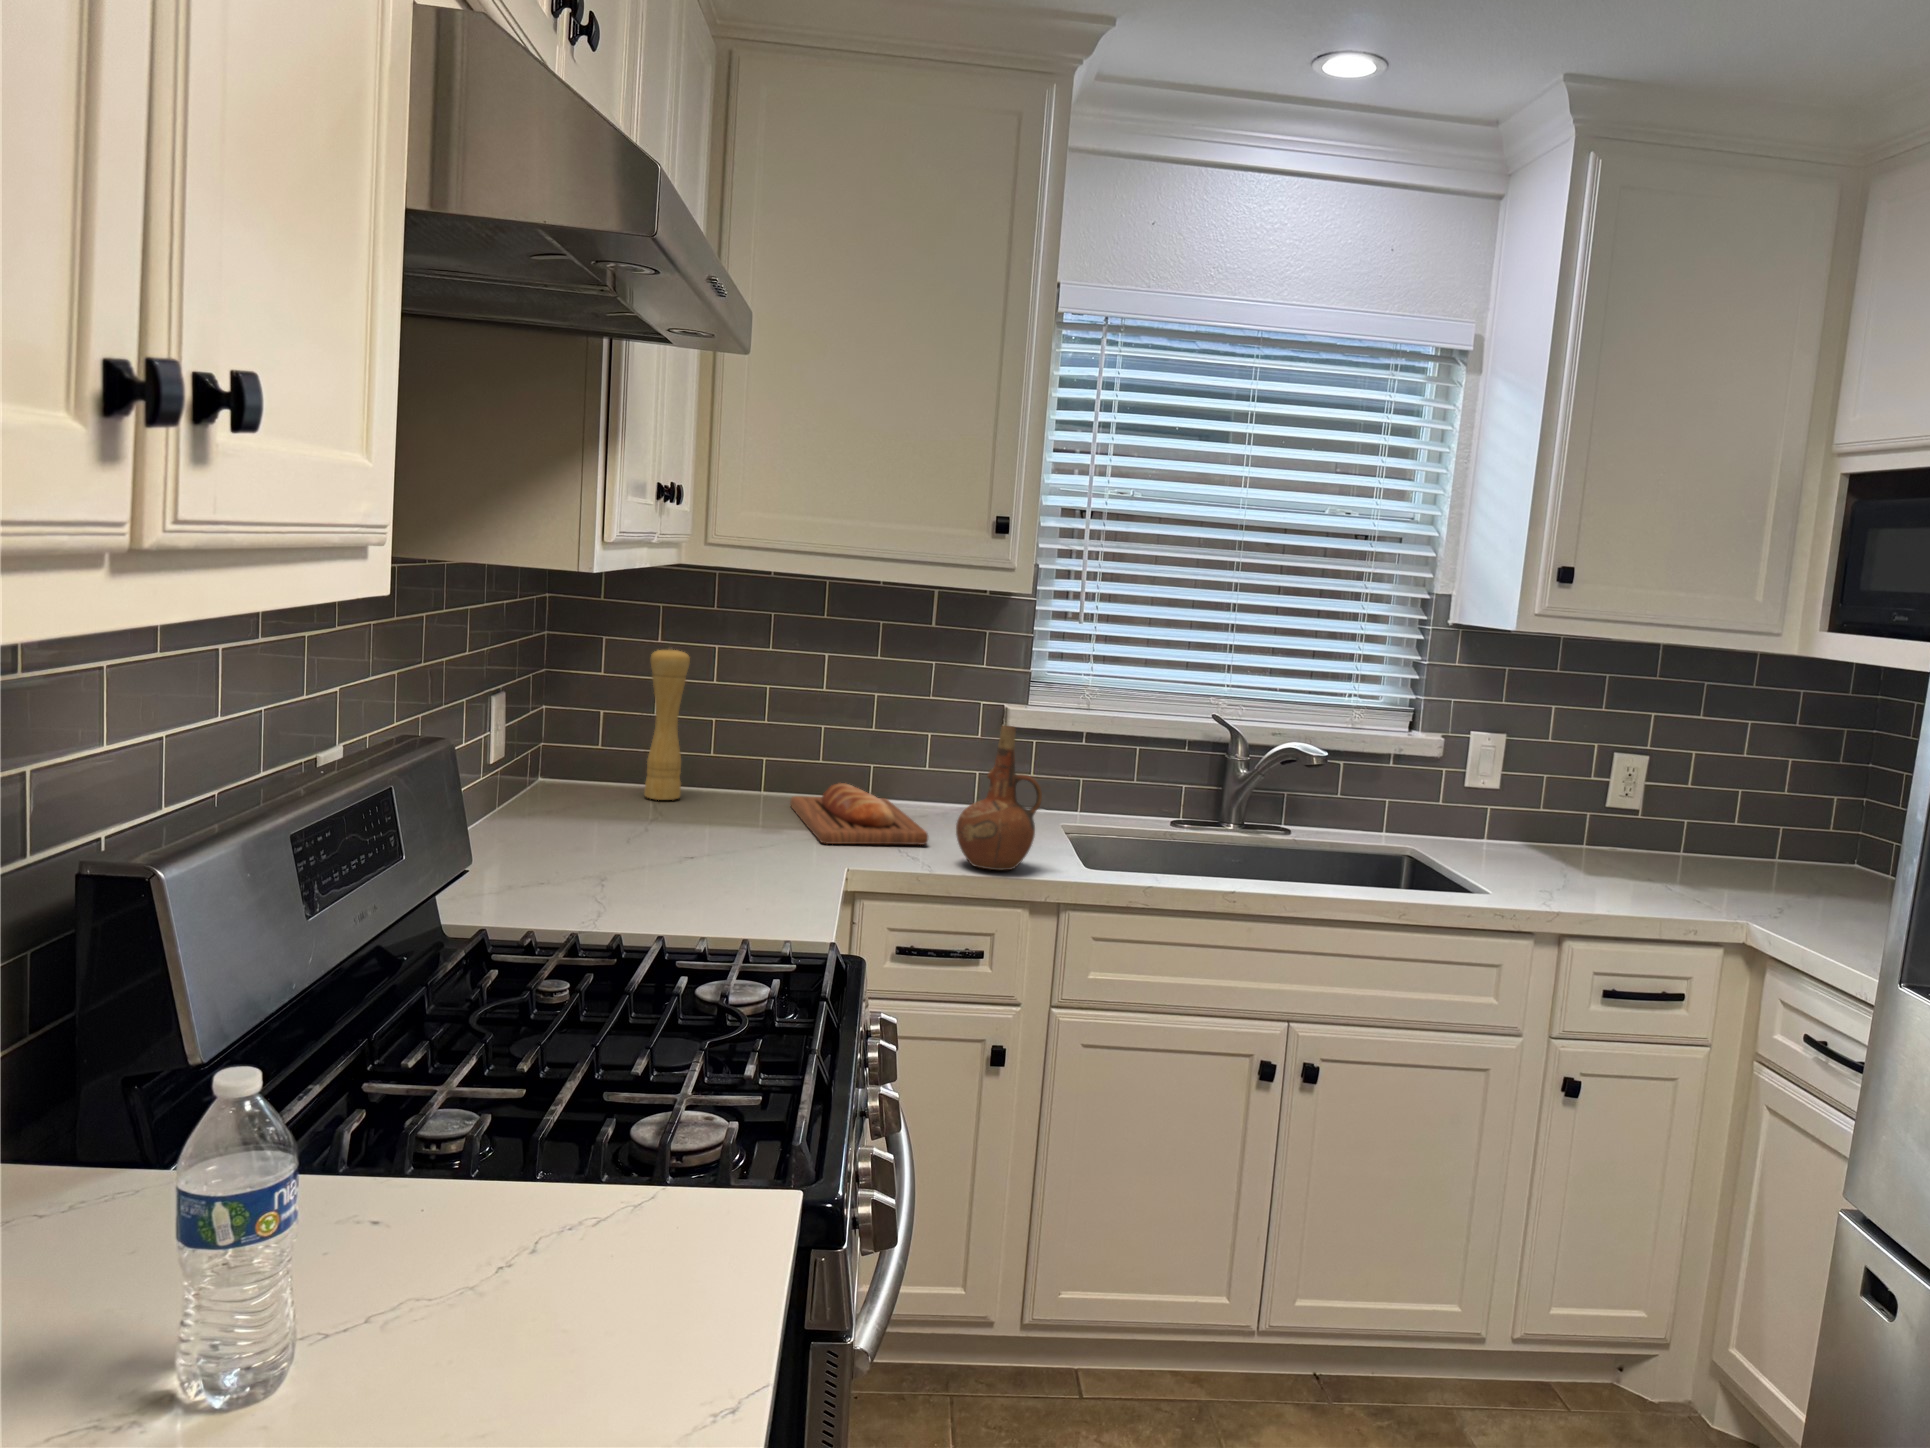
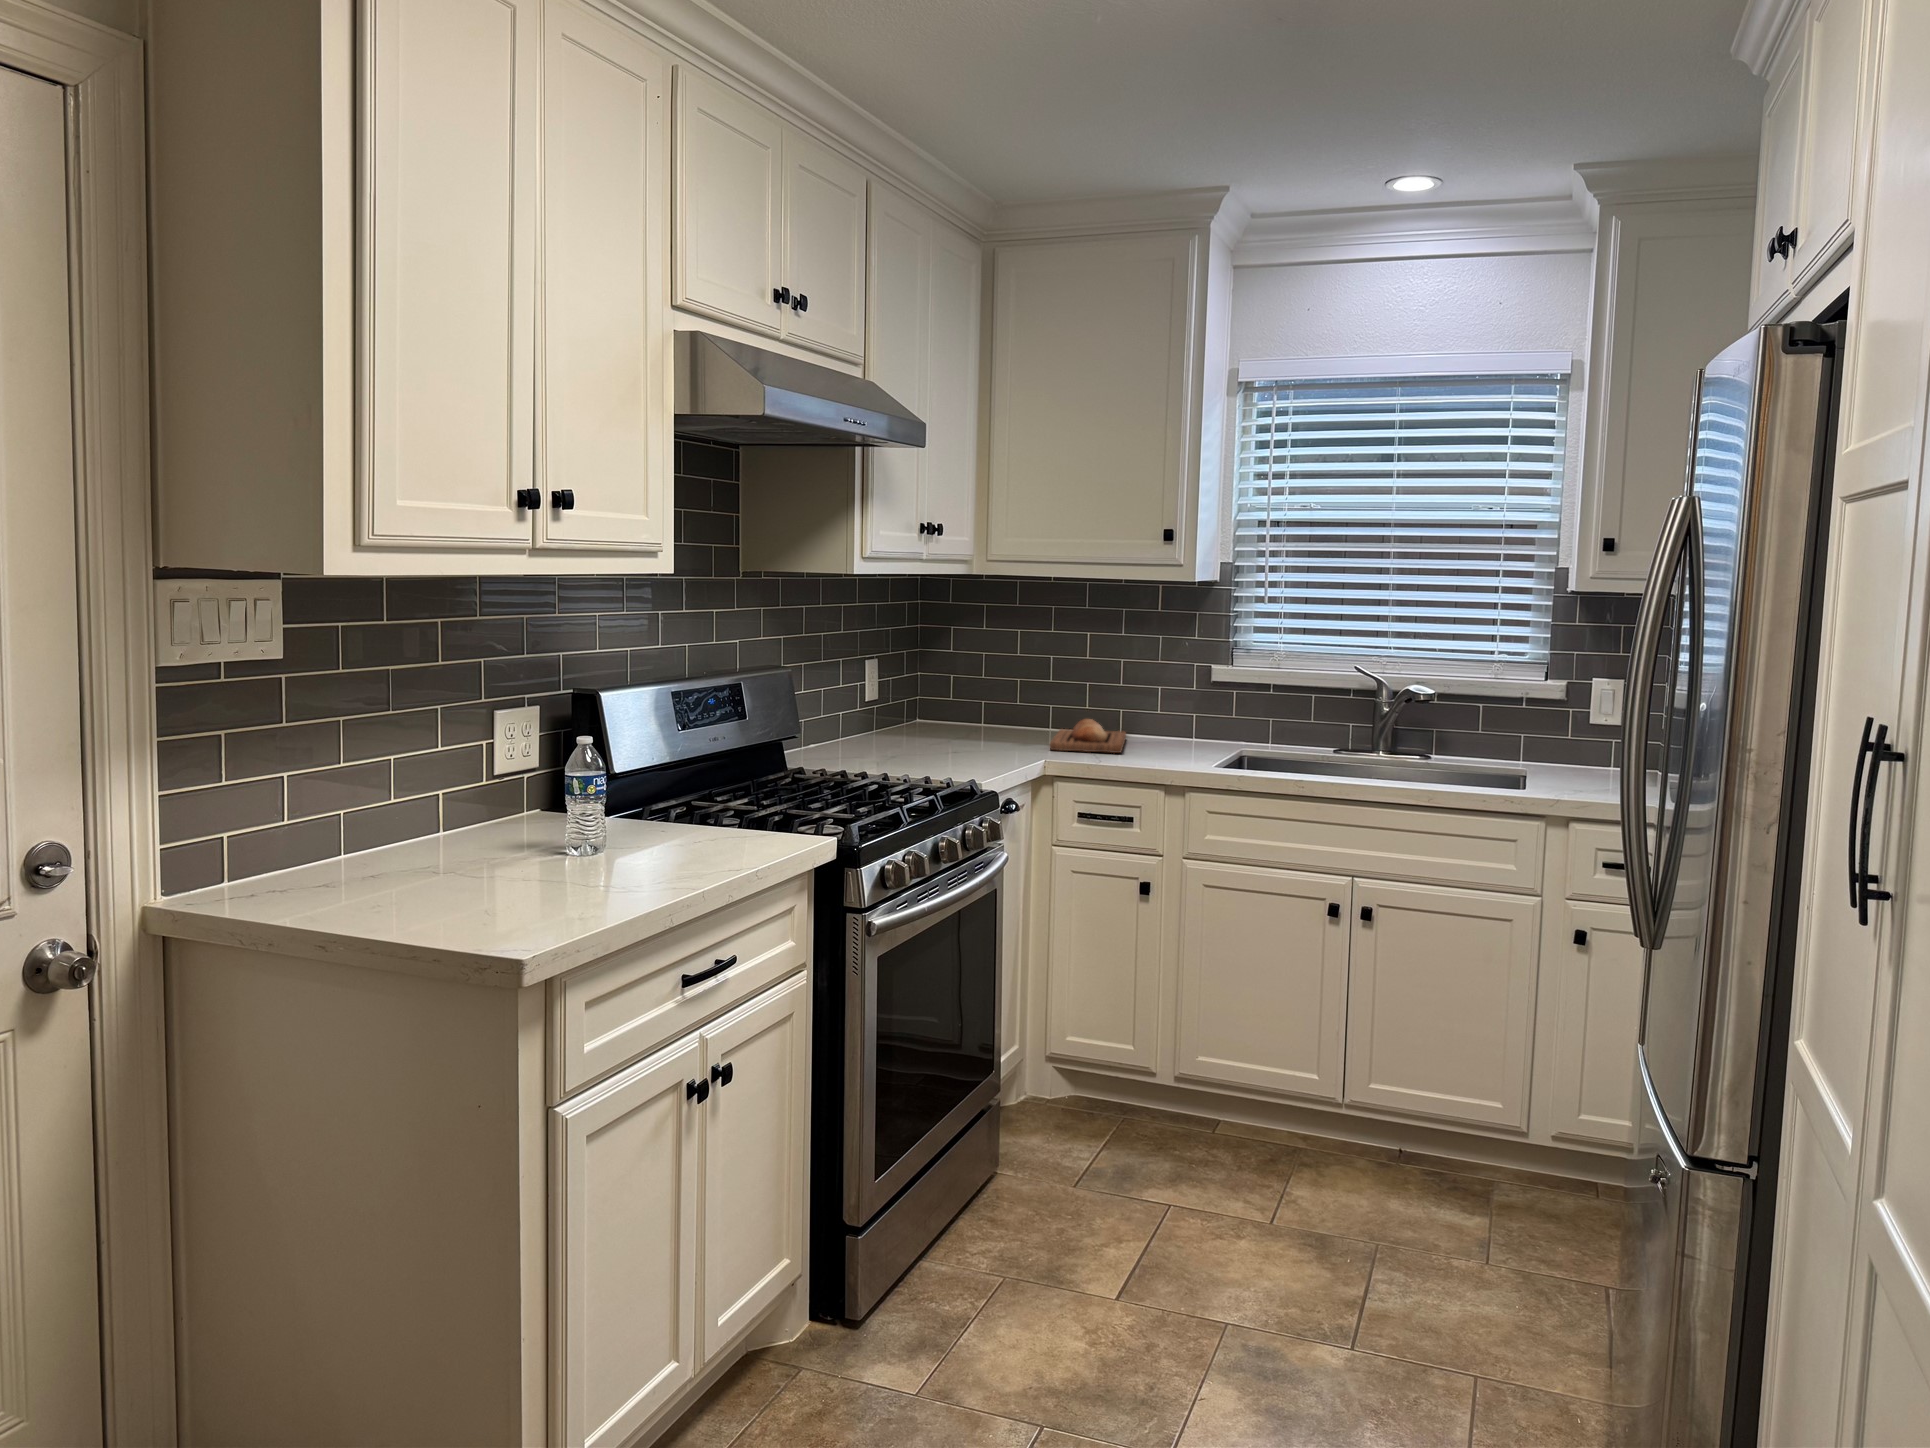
pepper mill: present [644,647,690,800] -> none [968,631,993,730]
ceramic pitcher: present [956,725,1042,870] -> none [1124,668,1181,764]

